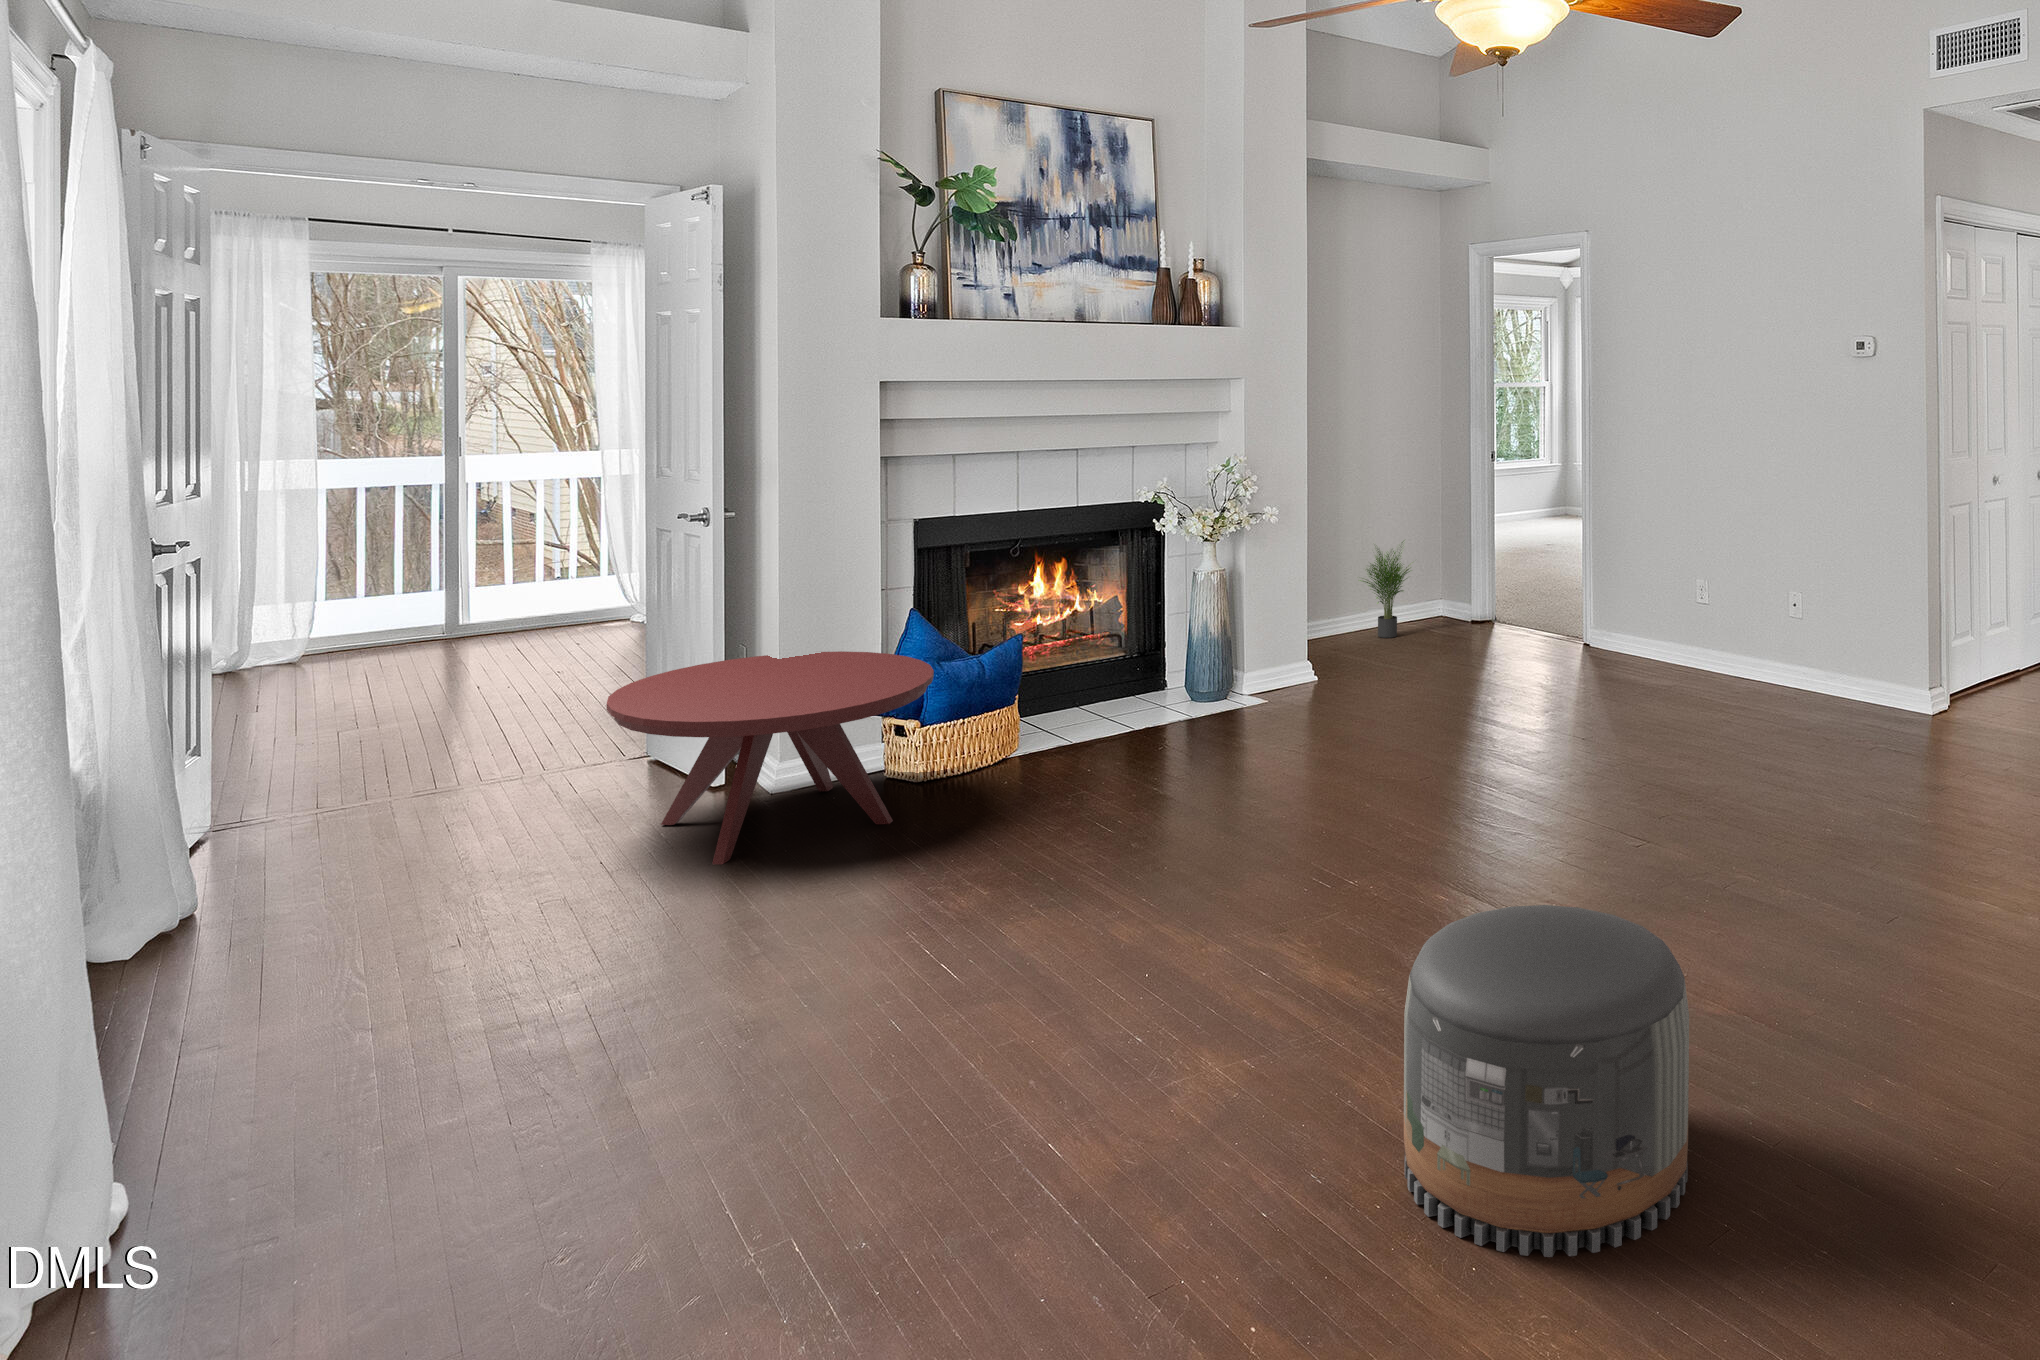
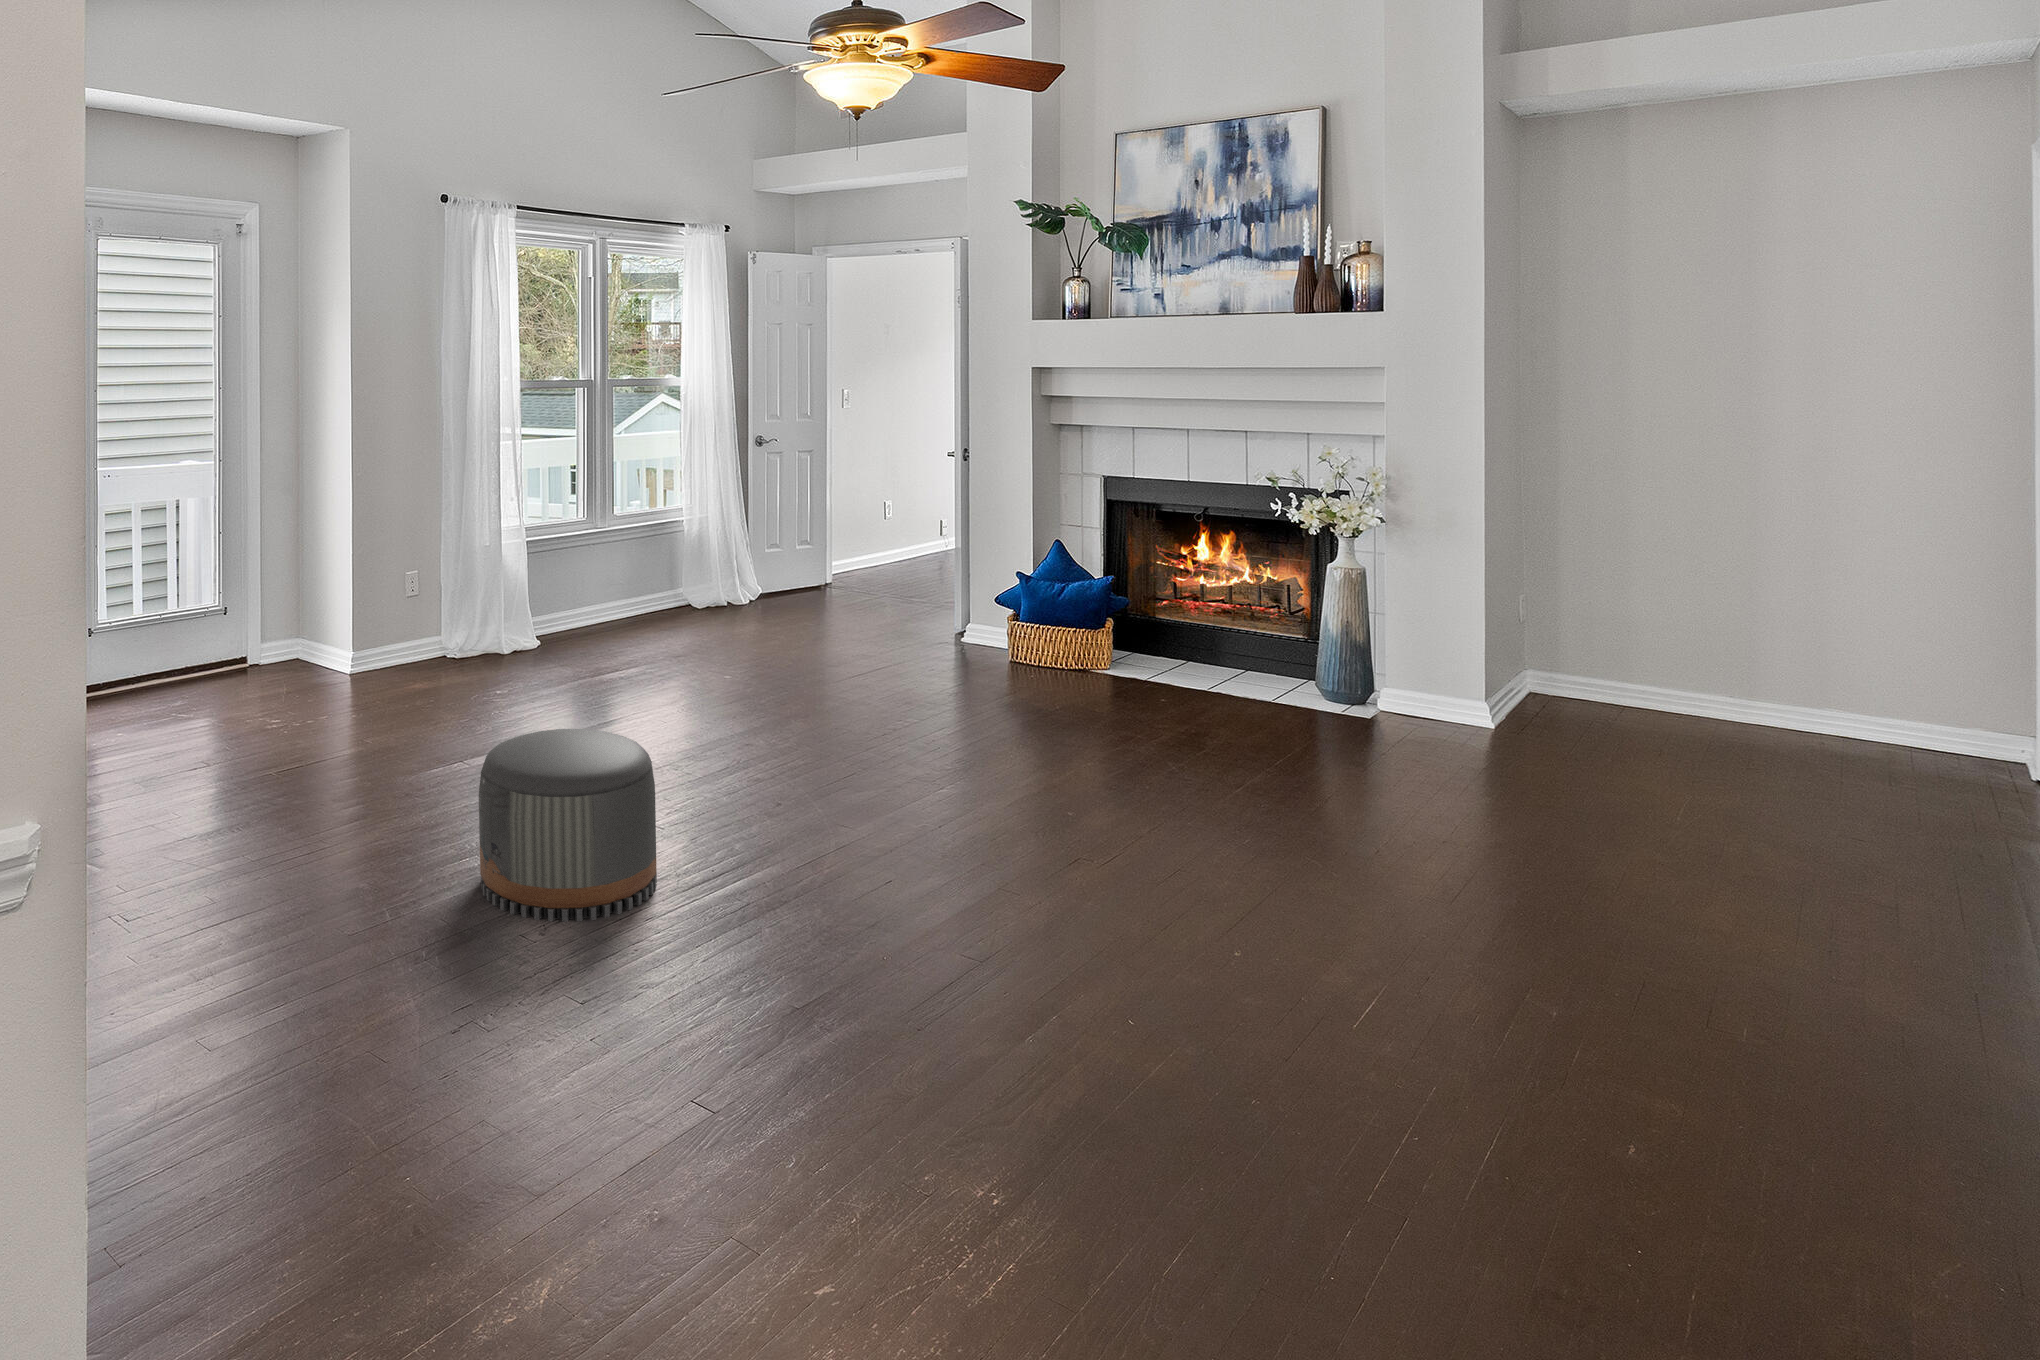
potted plant: present [1360,542,1410,638] -> none [1721,596,1846,731]
coffee table: present [607,651,934,864] -> none [805,548,1001,678]

